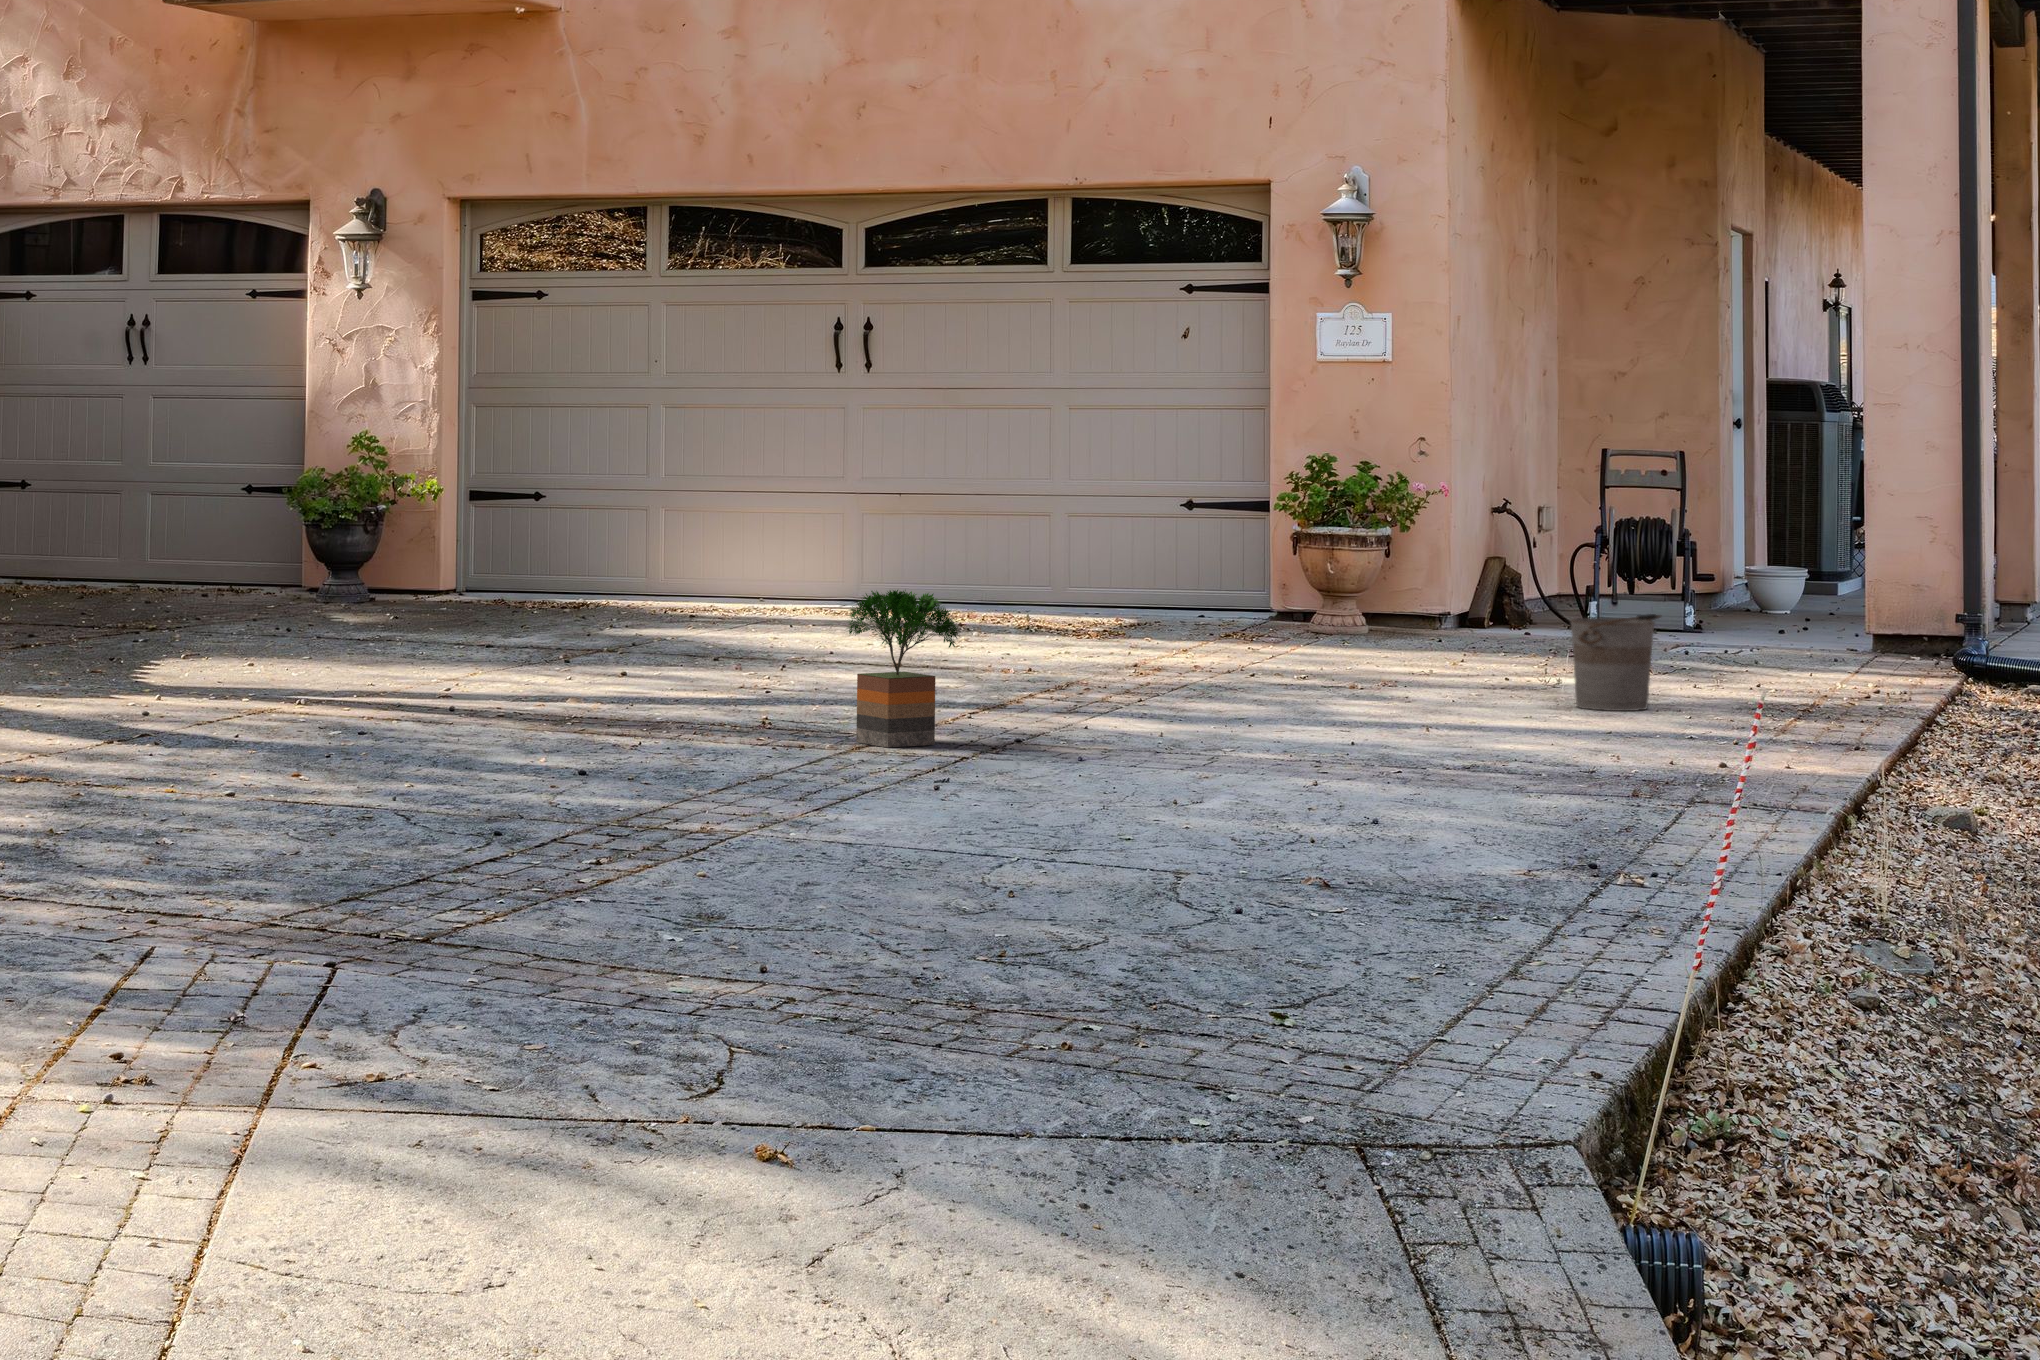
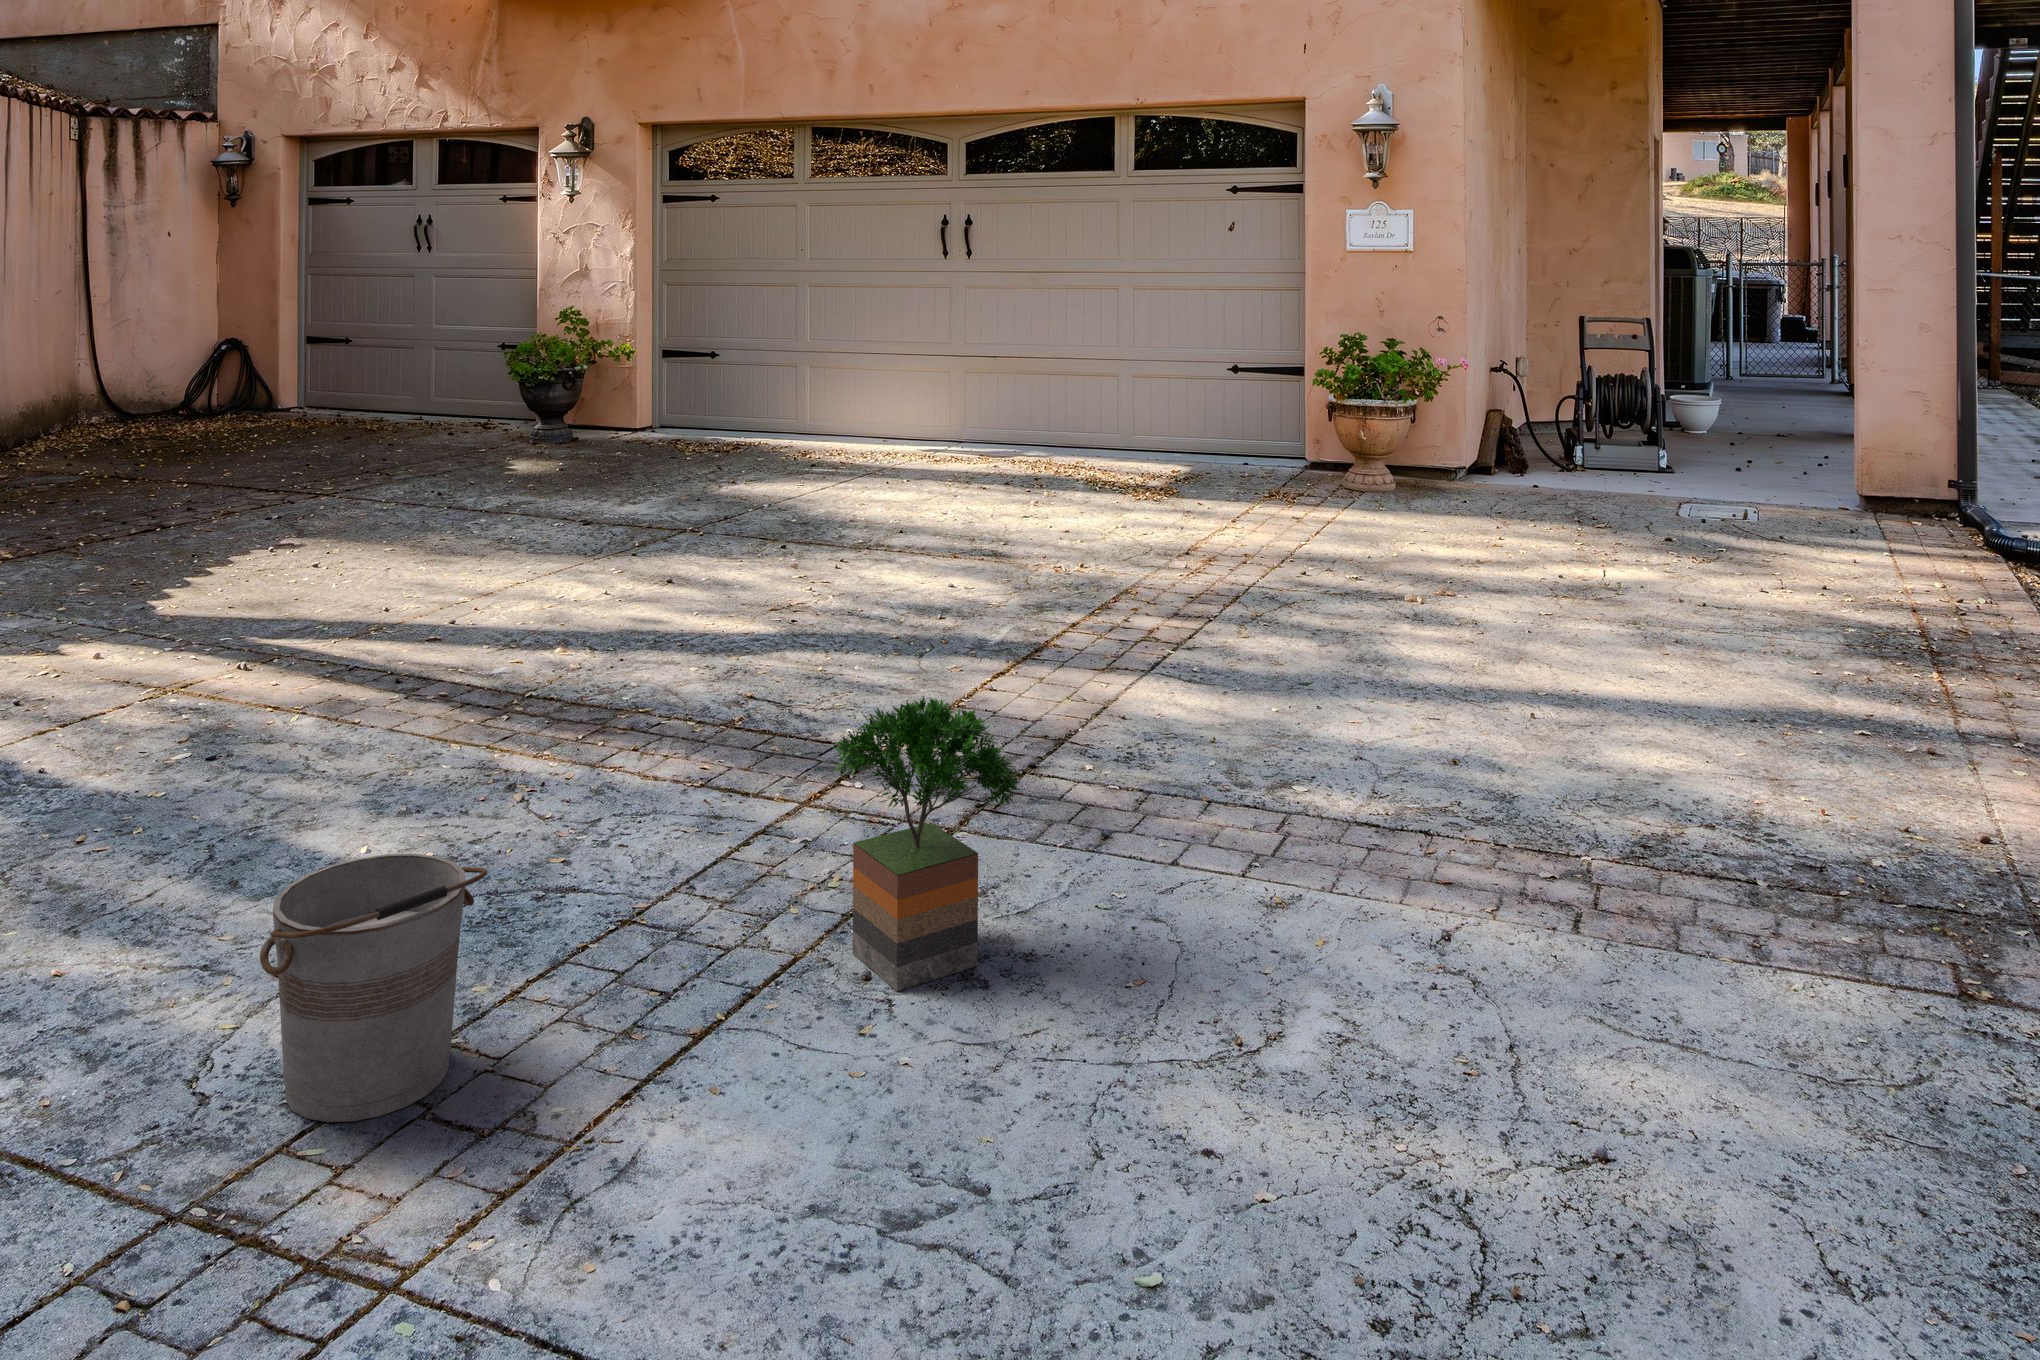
bucket: present [1571,614,1661,711] -> present [260,854,487,1122]

